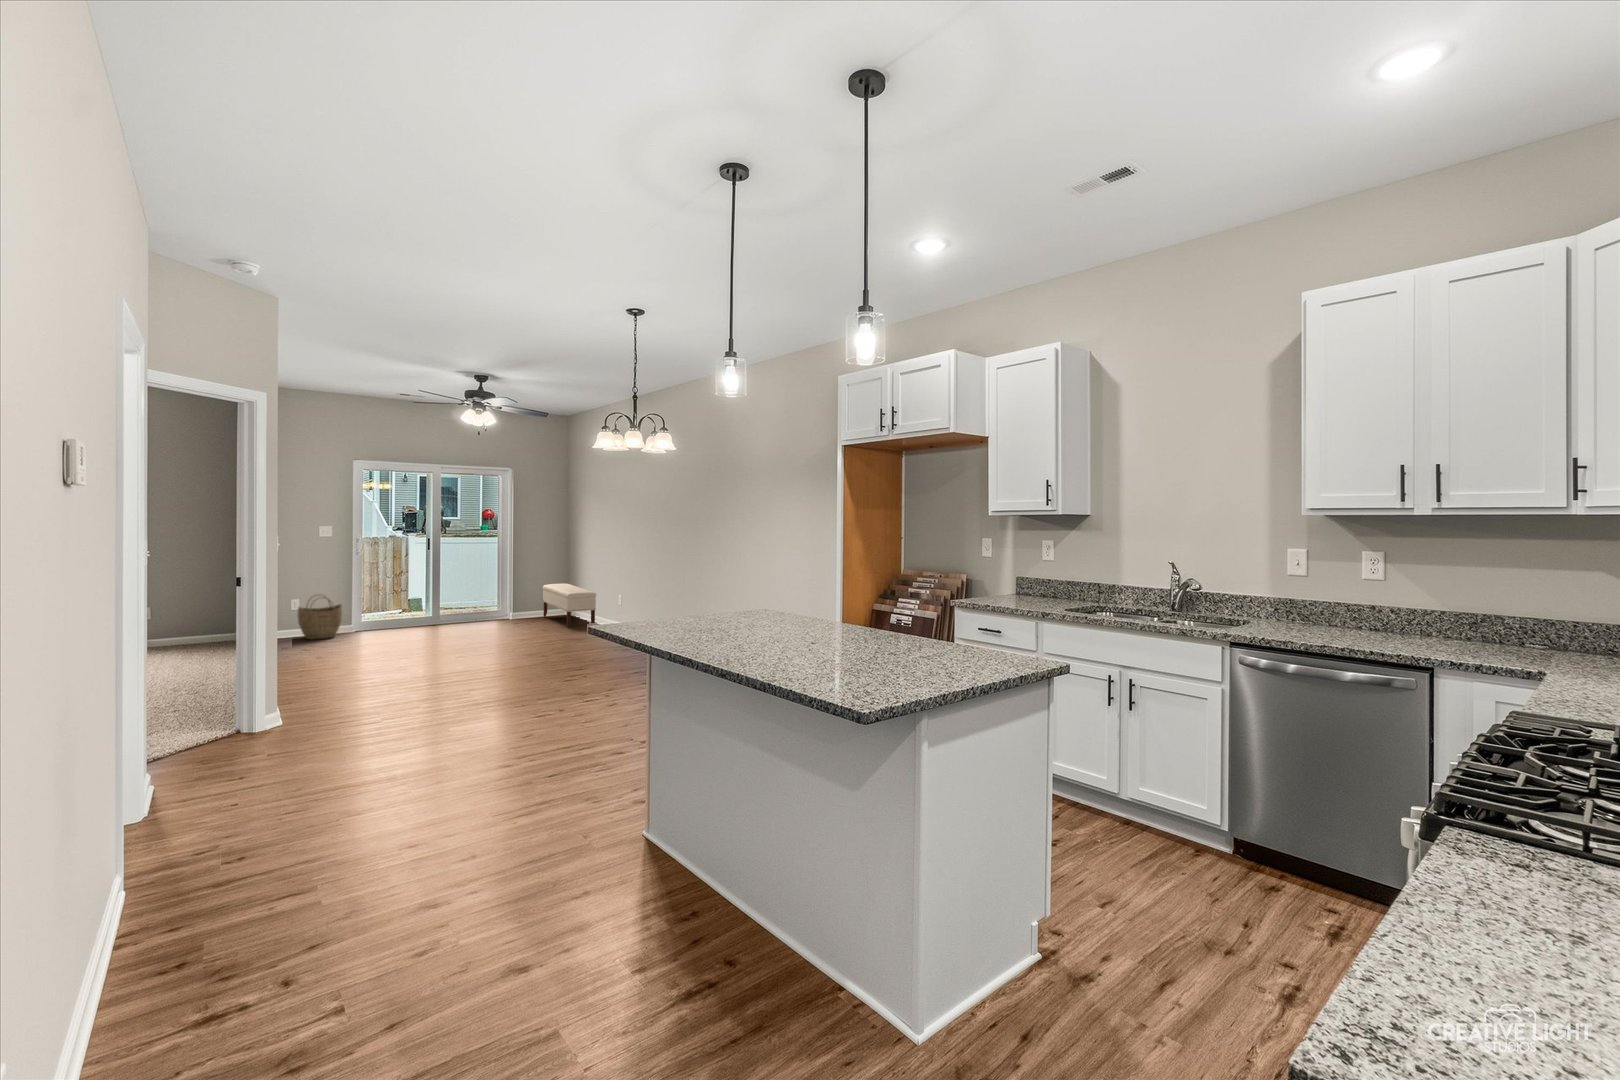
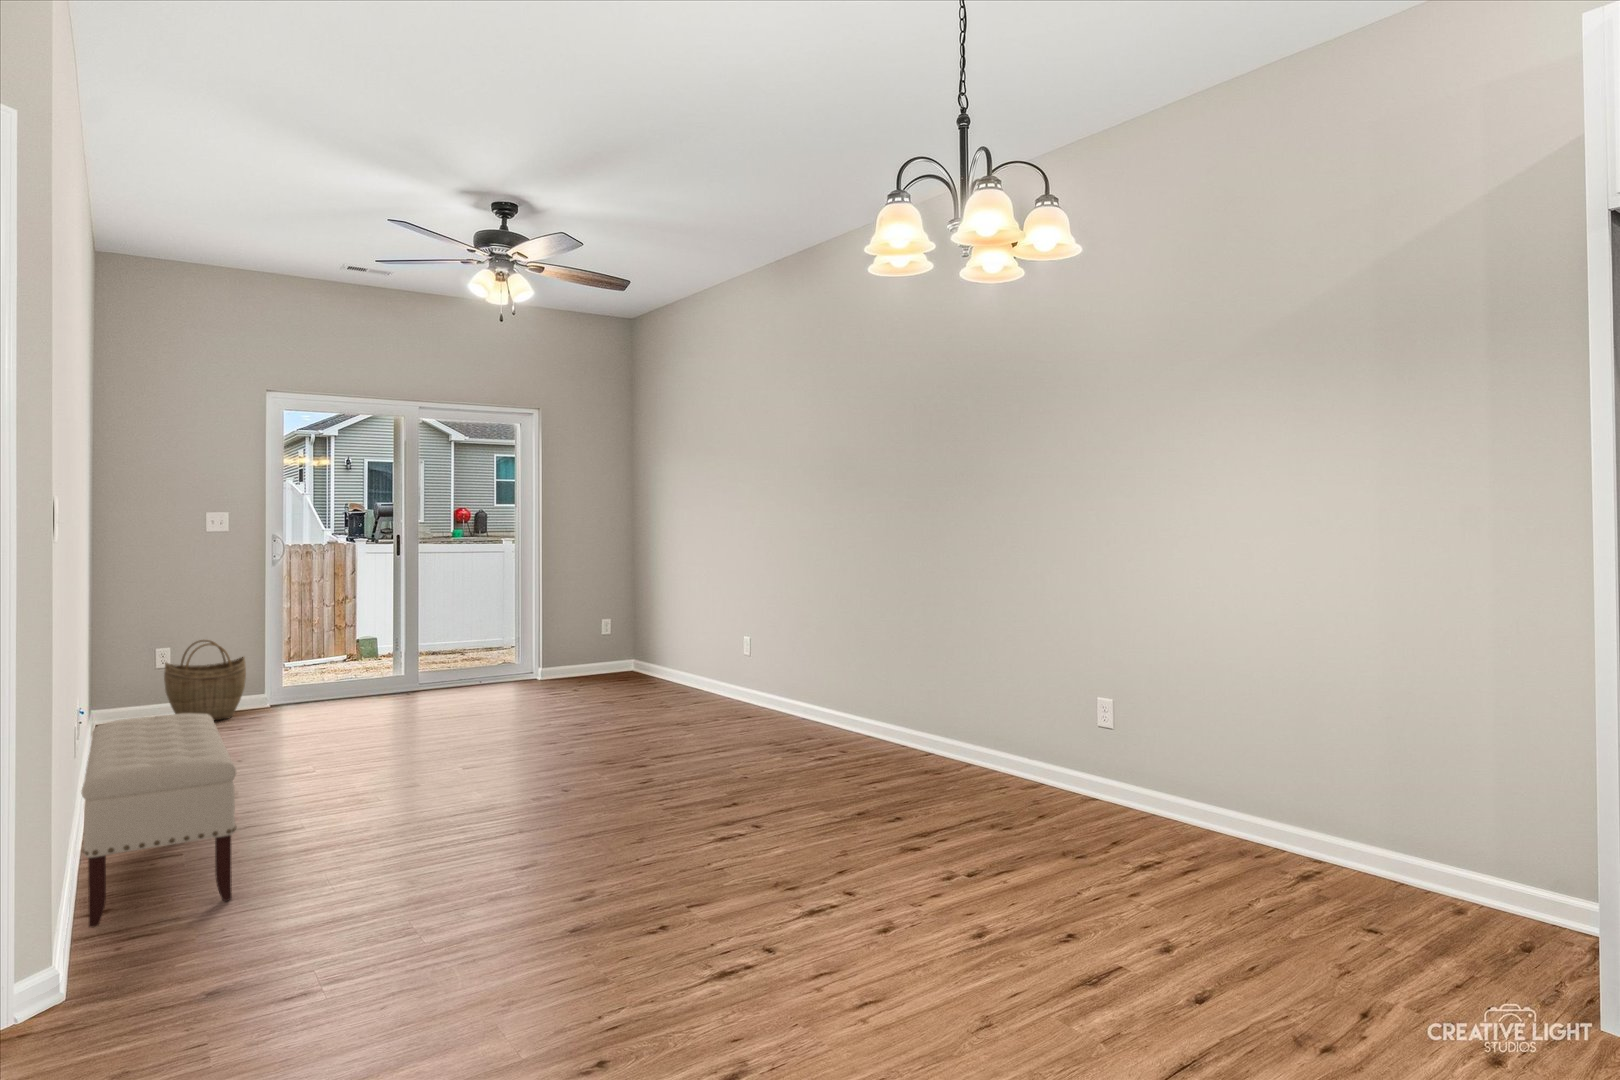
bench: present [543,584,596,628] -> present [81,713,236,927]

